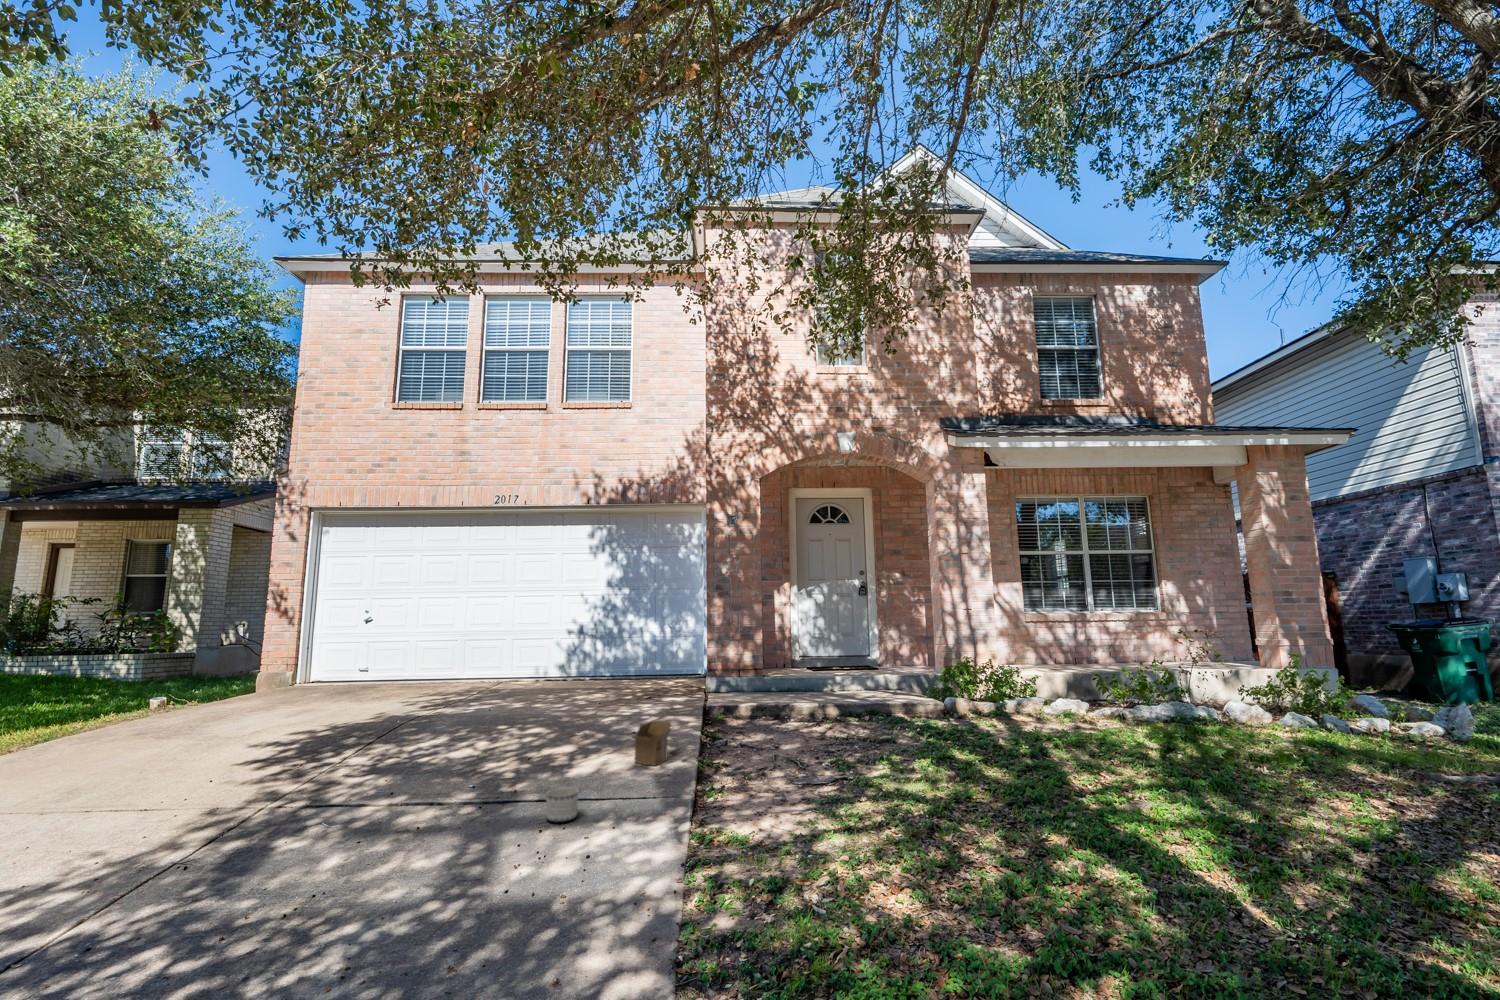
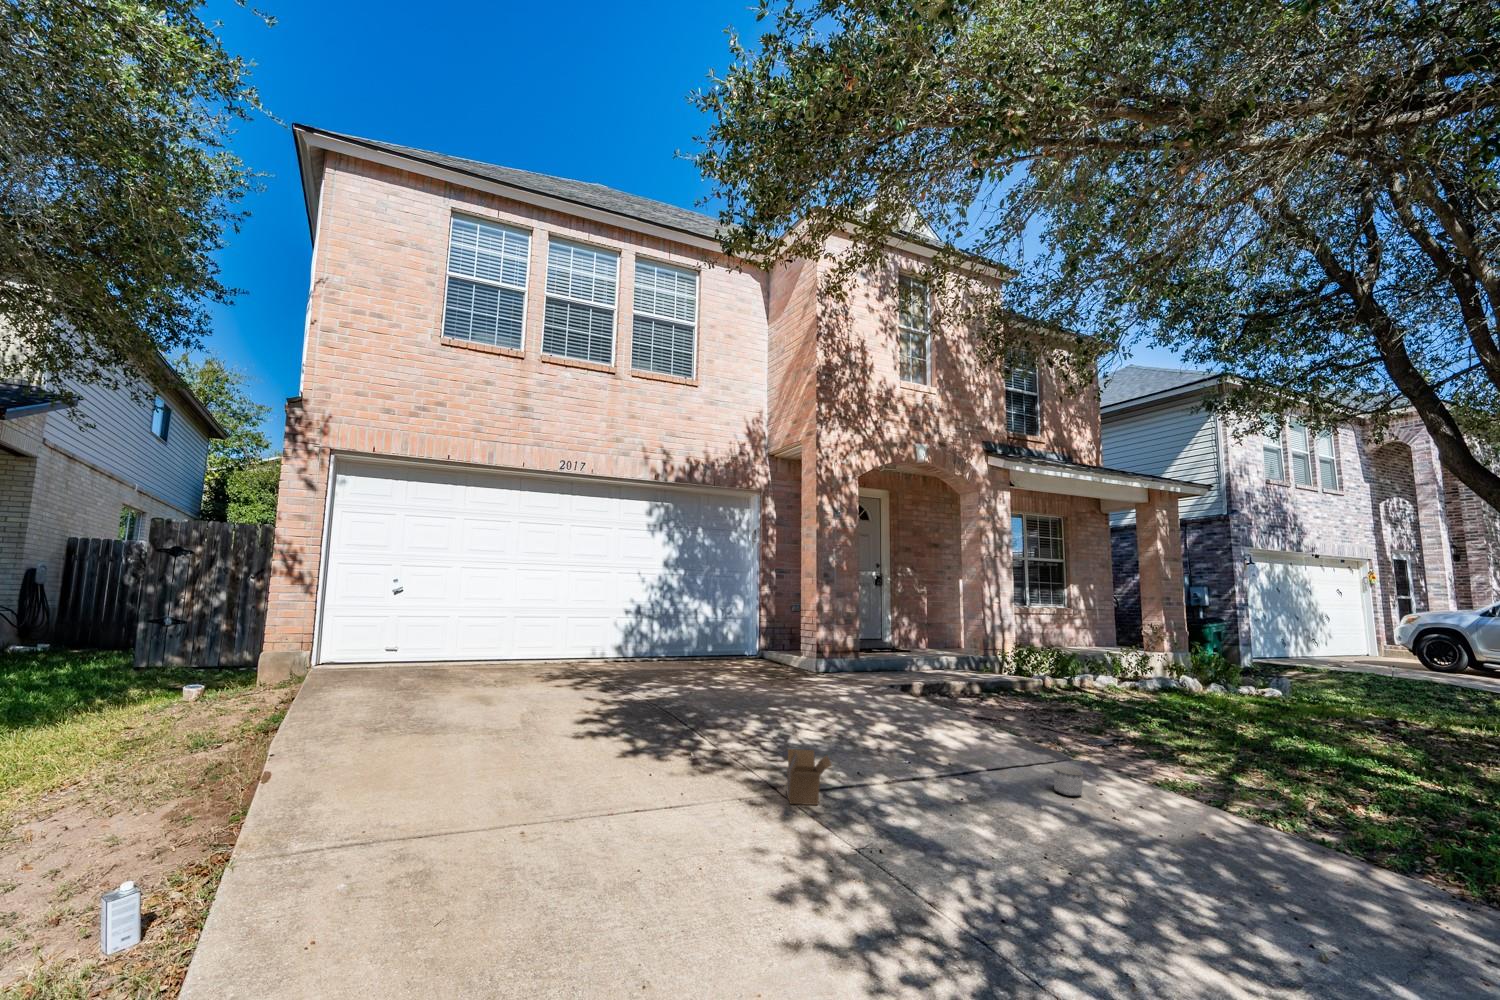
cardboard box: present [631,721,671,766] -> present [786,749,832,805]

